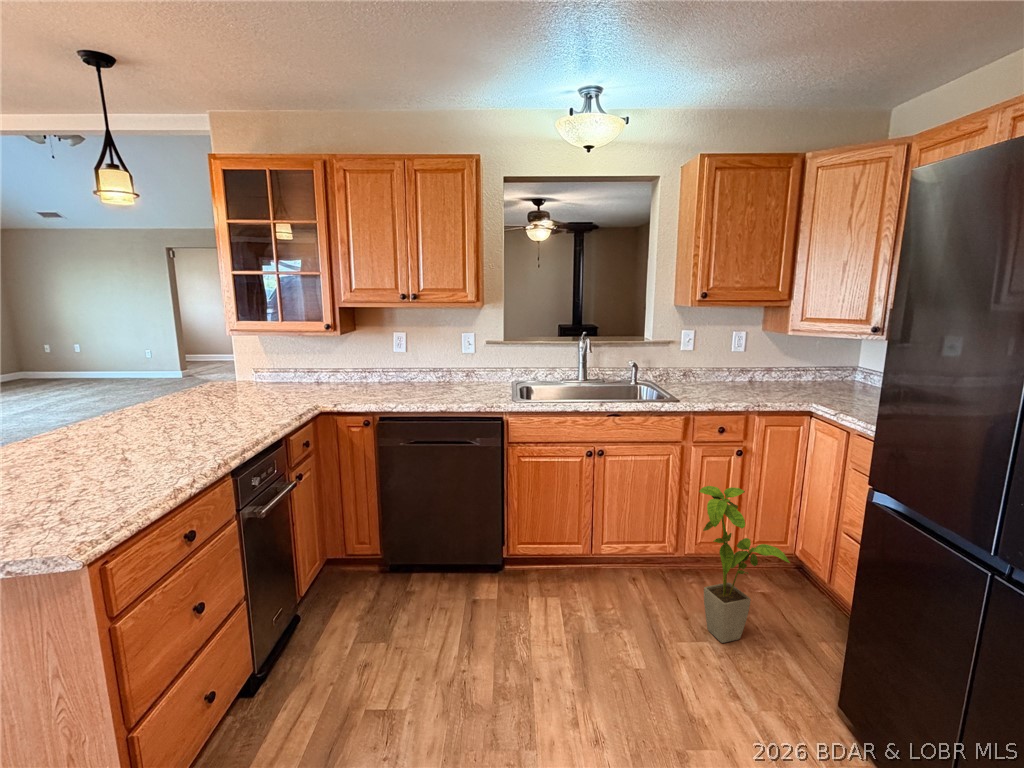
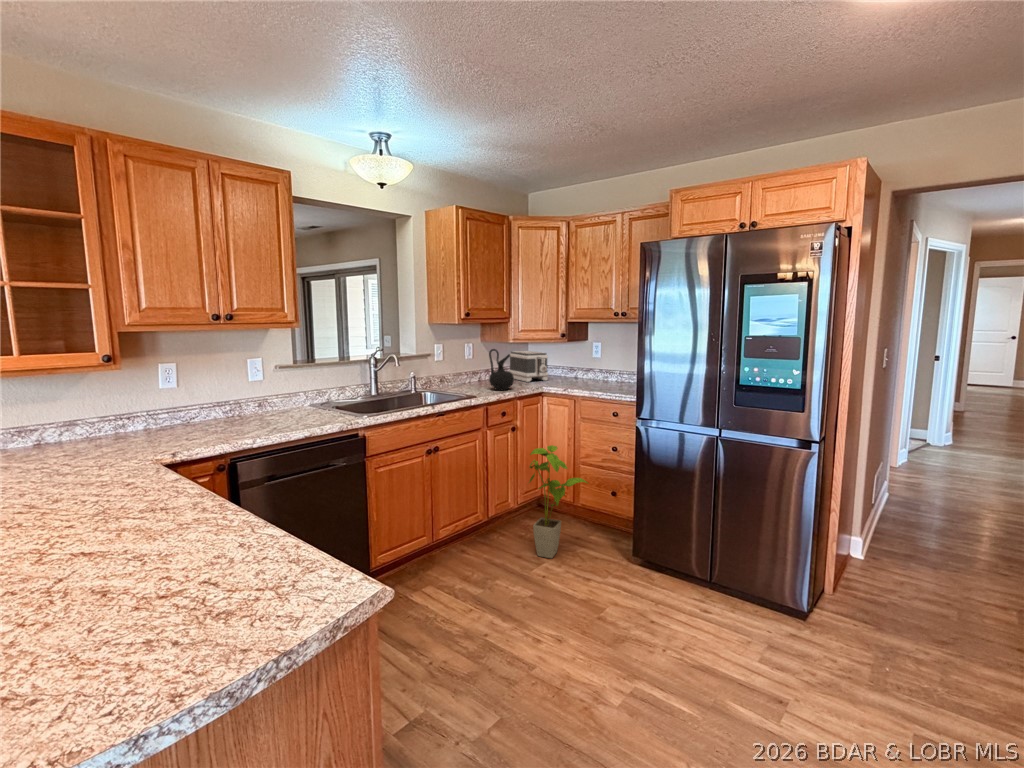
ceramic jug: none [730,341,766,399] -> present [489,349,514,390]
toaster: none [806,347,856,395] -> present [509,351,548,382]

